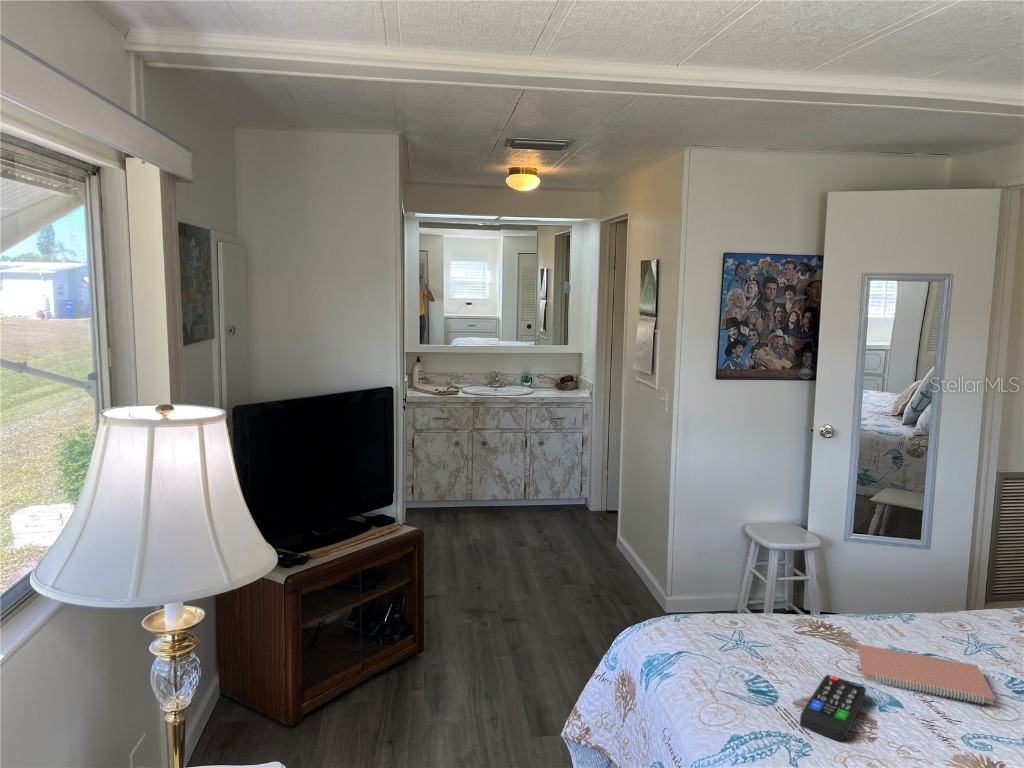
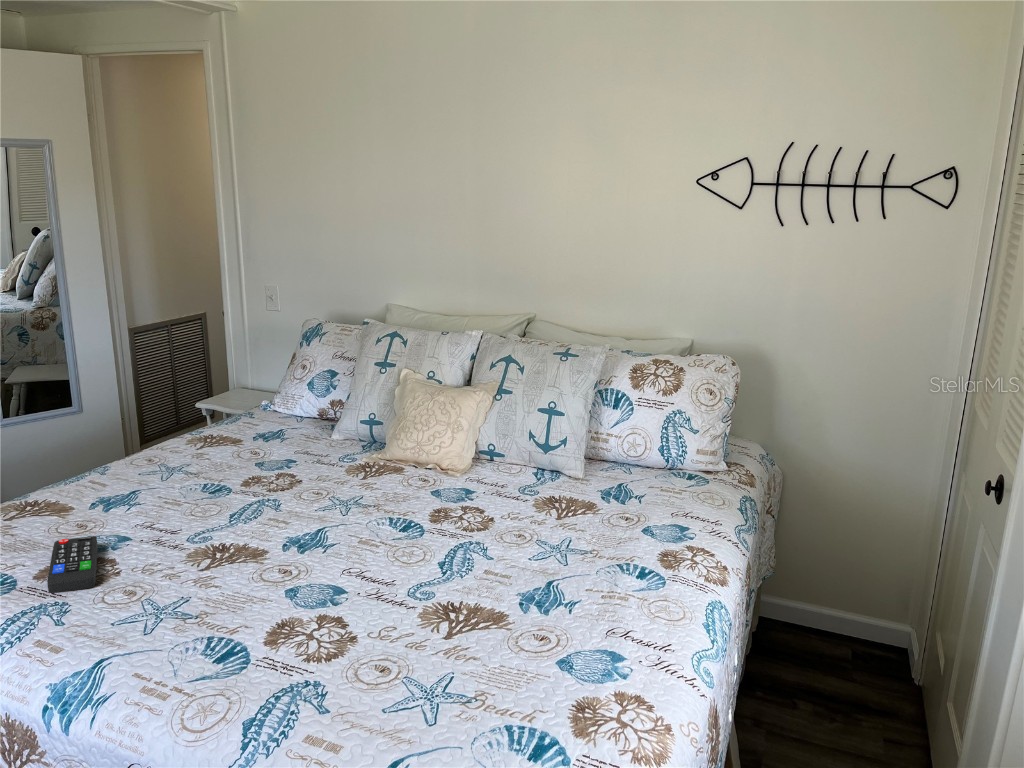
notebook: present [858,644,995,705] -> none [70,484,200,533]

